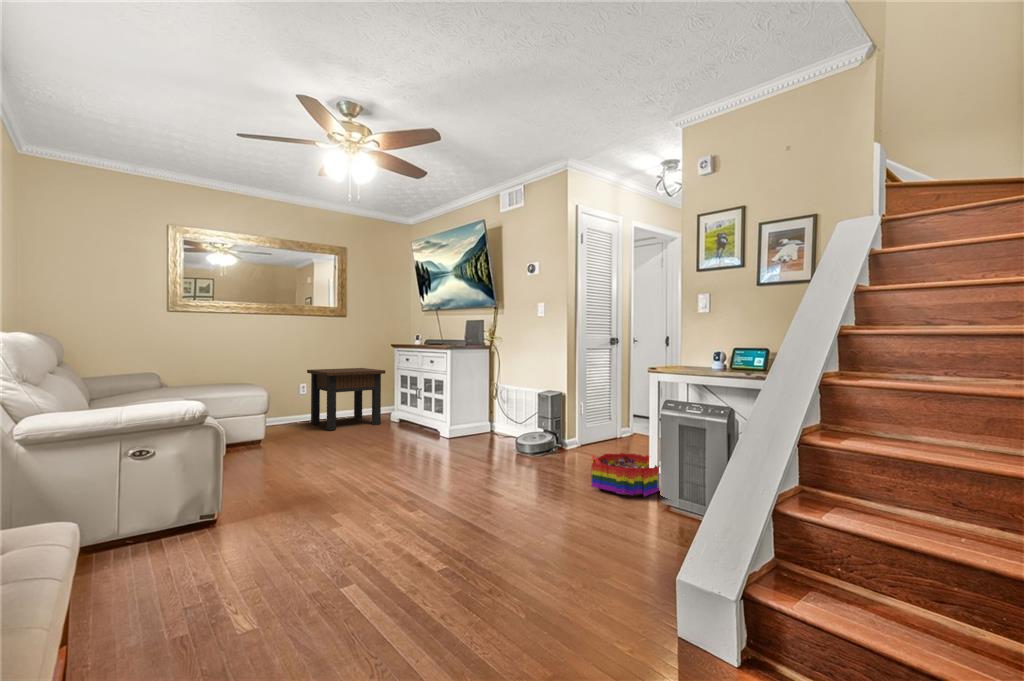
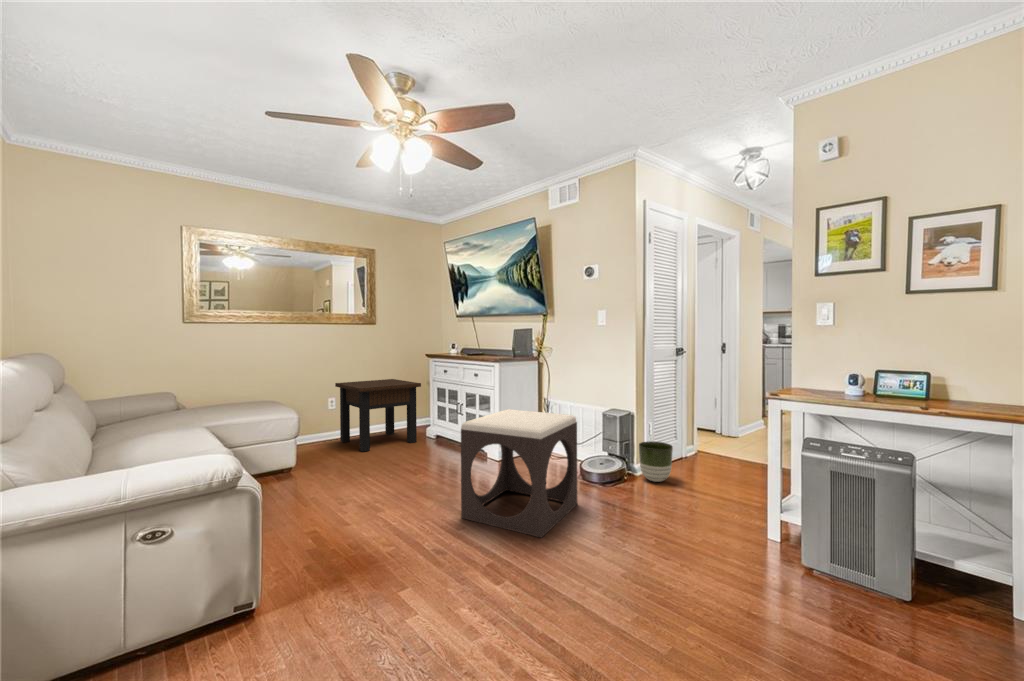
footstool: none [400,386,504,486] -> present [461,409,577,537]
planter: none [567,418,595,452] -> present [639,441,673,482]
storage bin: present [591,453,659,497] -> none [691,492,789,556]

